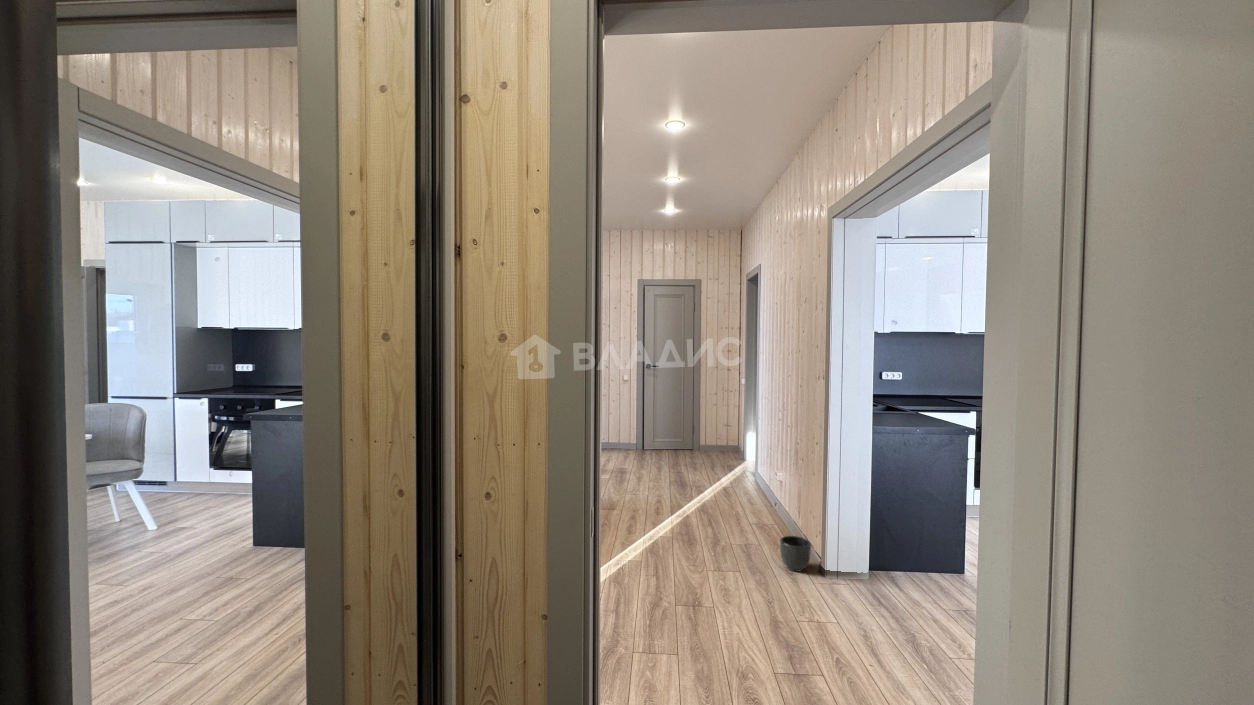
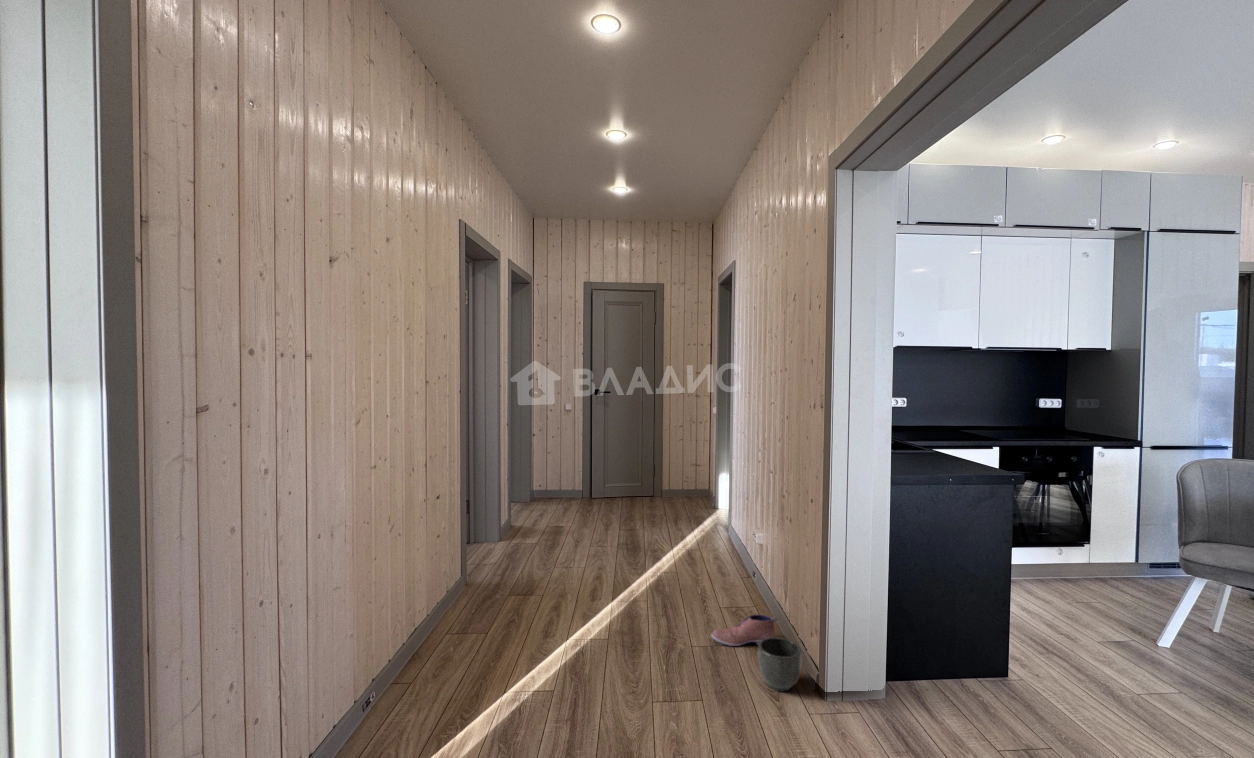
shoe: none [745,525,794,547] -> present [712,614,777,646]

